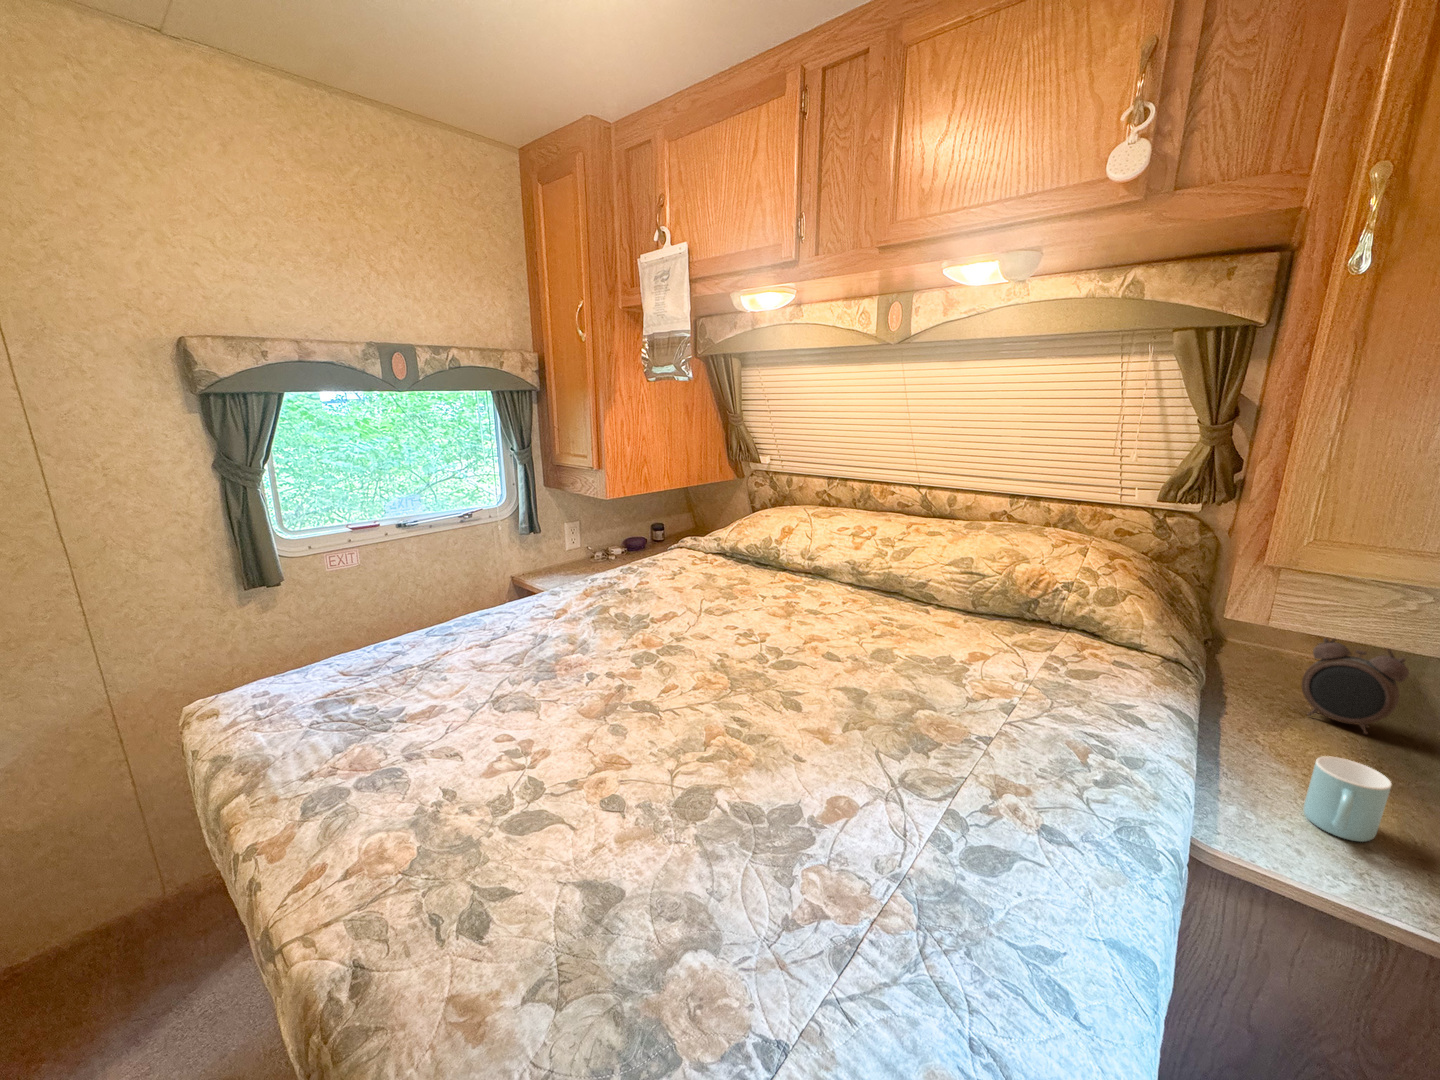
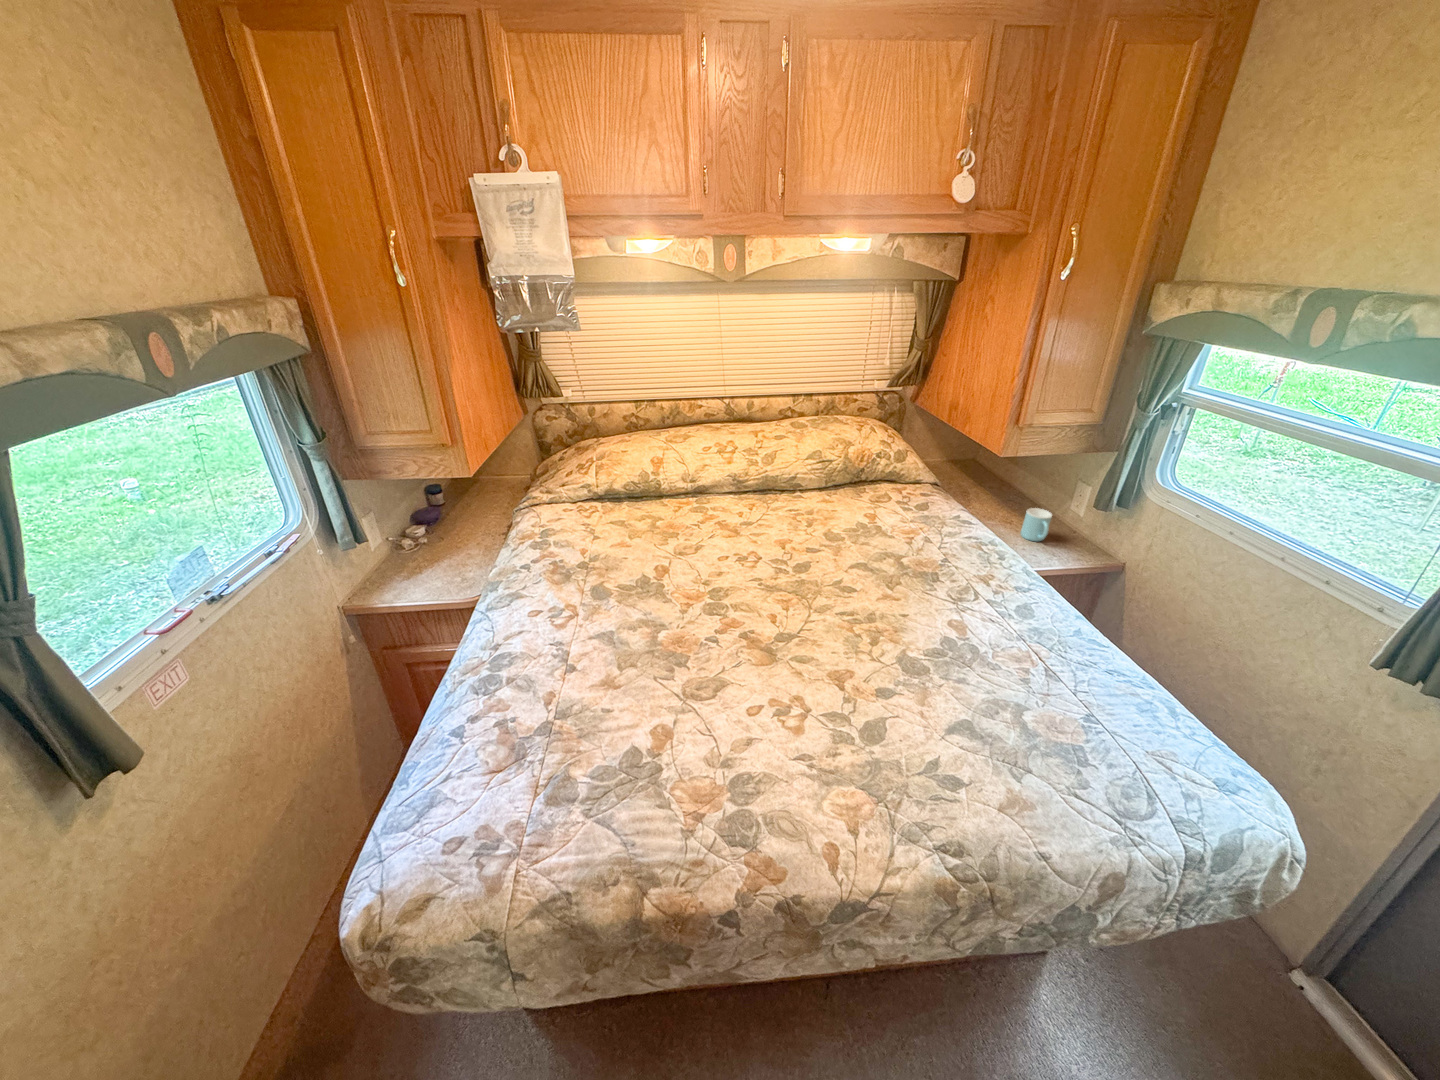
alarm clock: present [1302,638,1409,734] -> none [965,447,1003,492]

